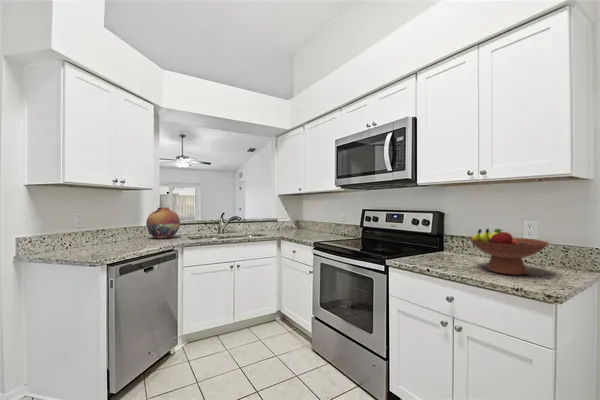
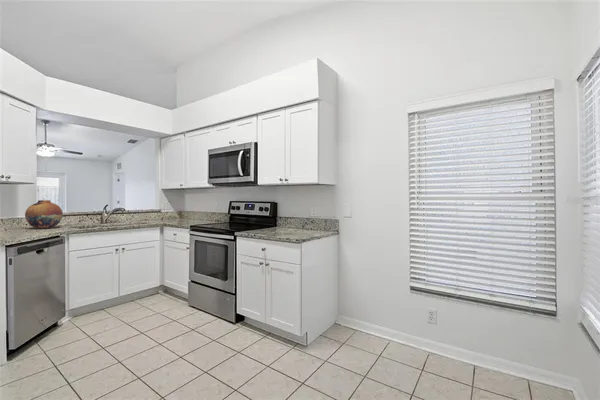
fruit bowl: present [469,229,549,275] -> none [277,211,311,234]

